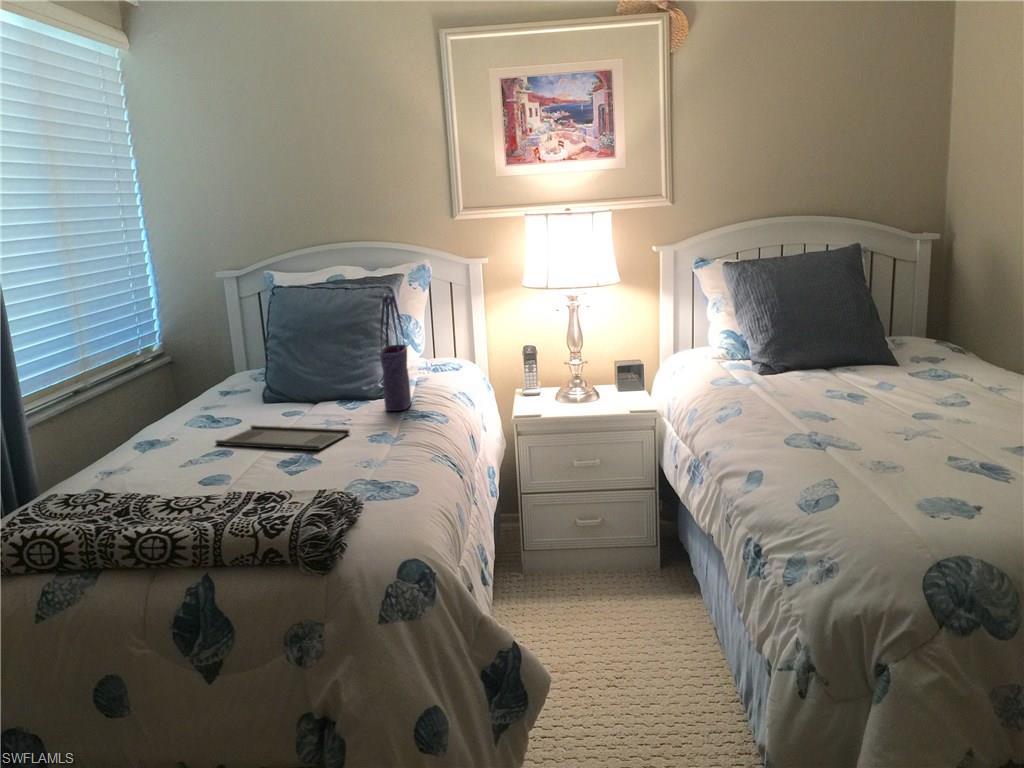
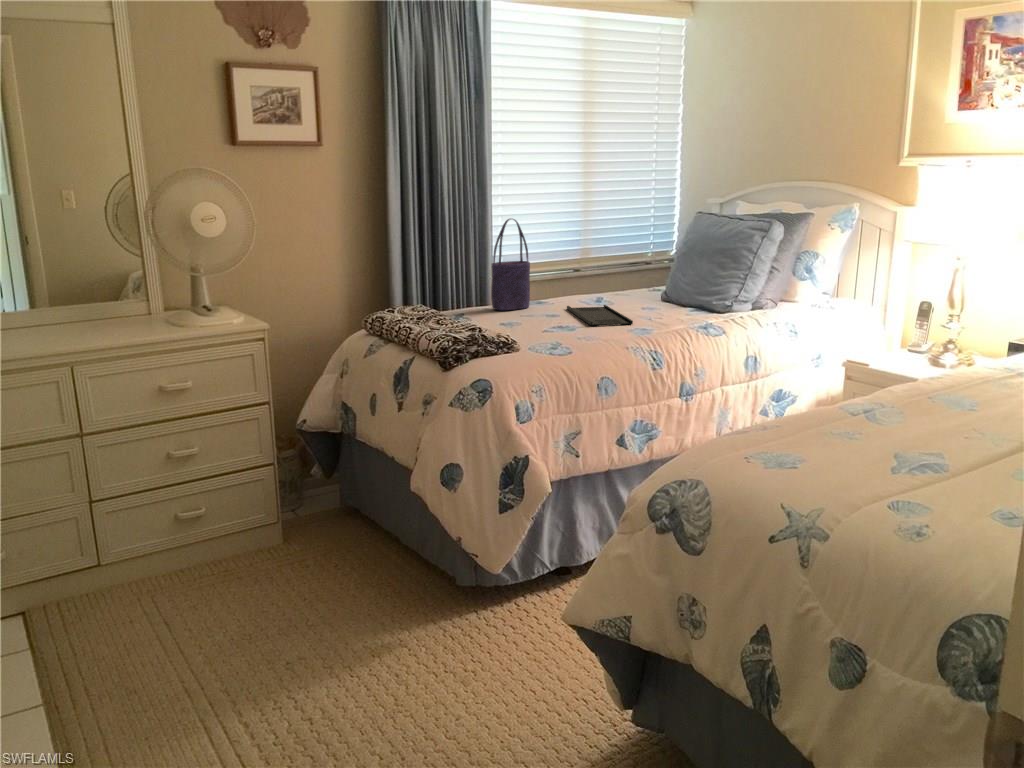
tote bag: present [380,294,411,411] -> present [491,219,530,310]

